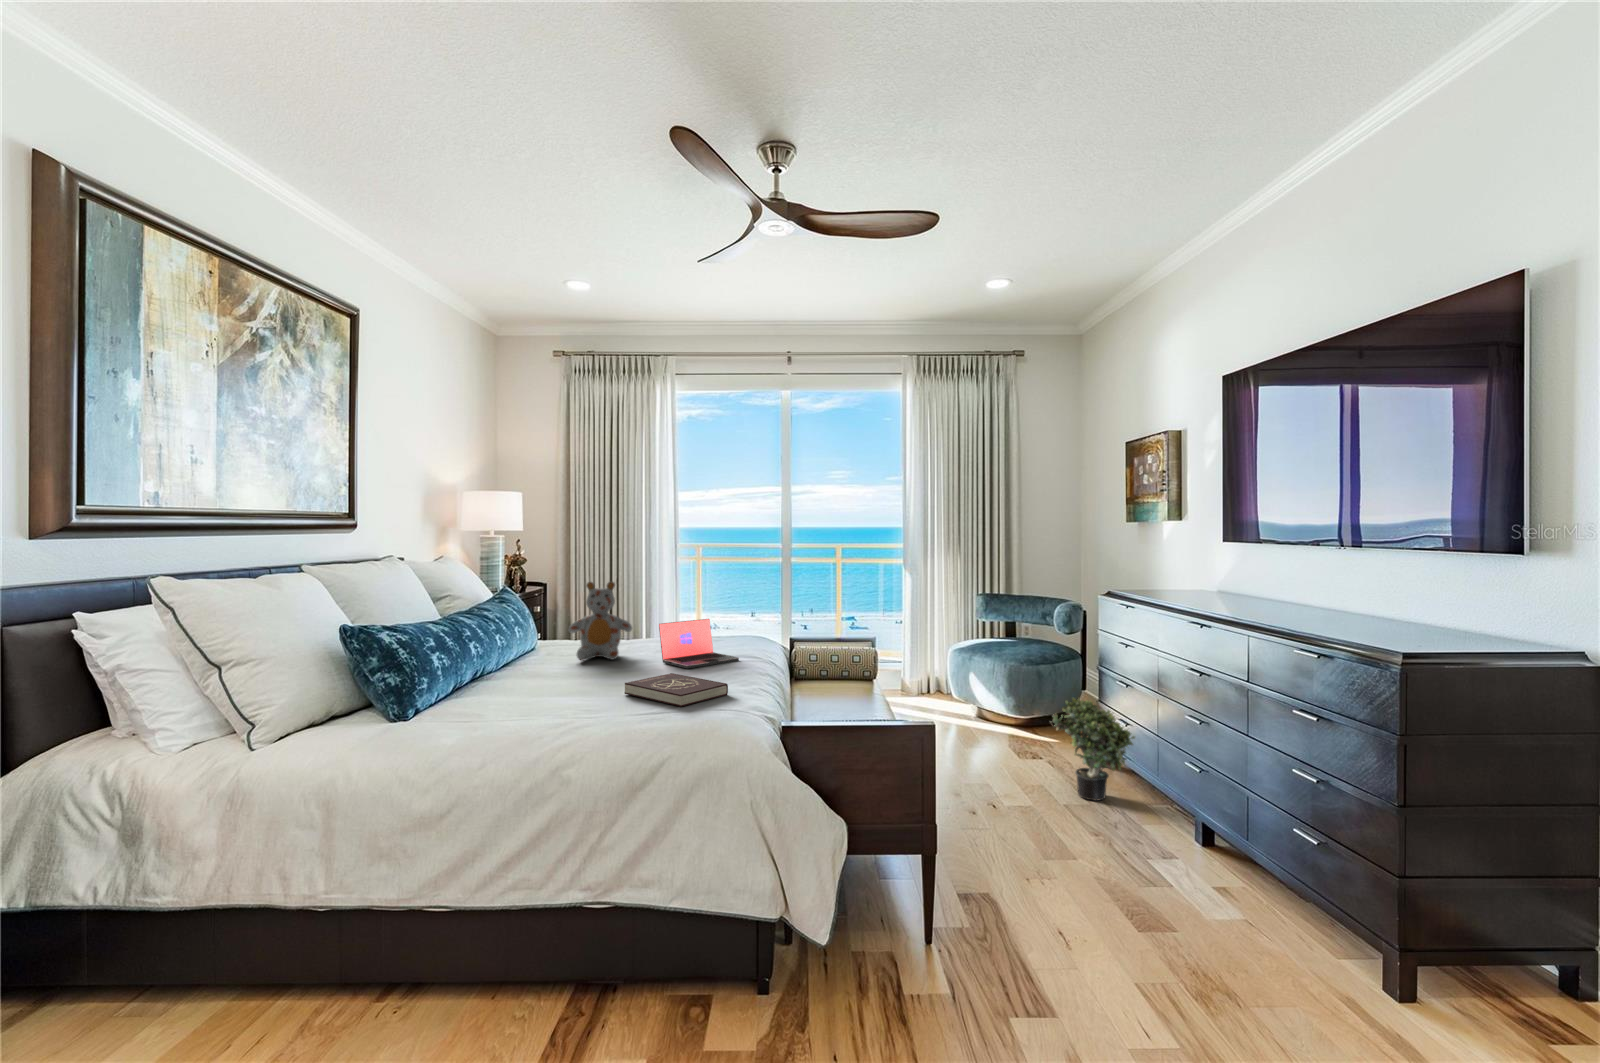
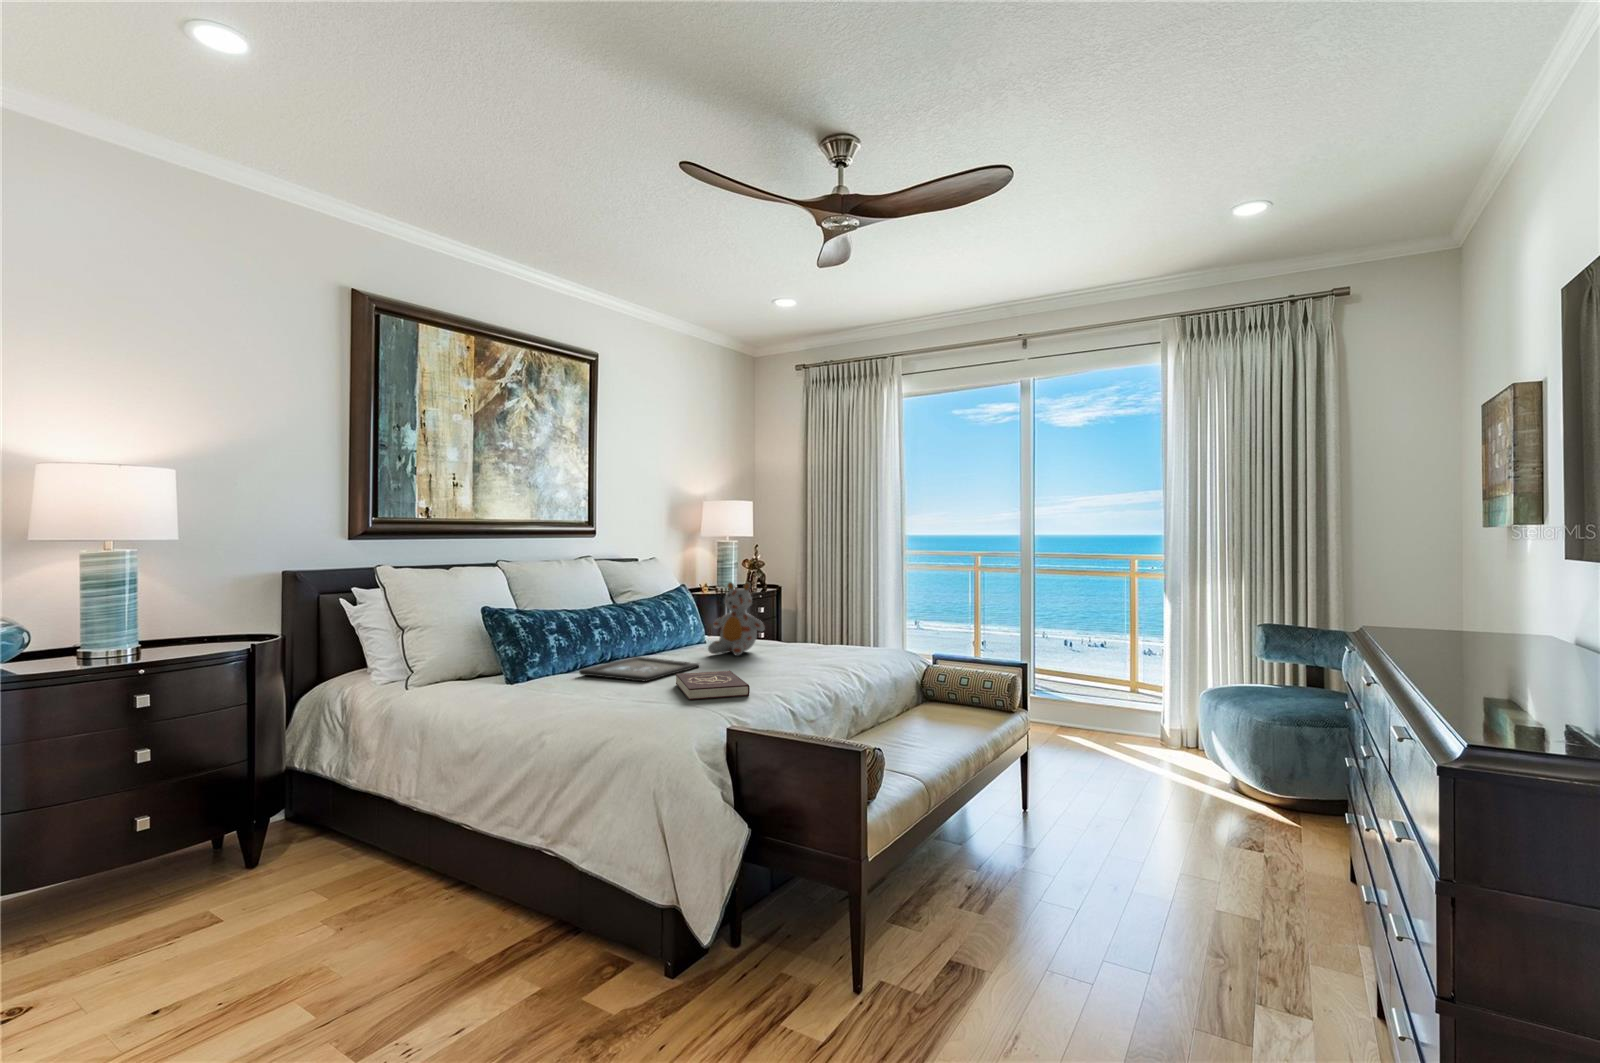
laptop: present [659,619,739,669] -> none [768,624,837,670]
tray: none [482,671,600,699] -> present [579,657,699,681]
potted plant: present [1050,698,1135,800] -> none [1213,768,1340,918]

